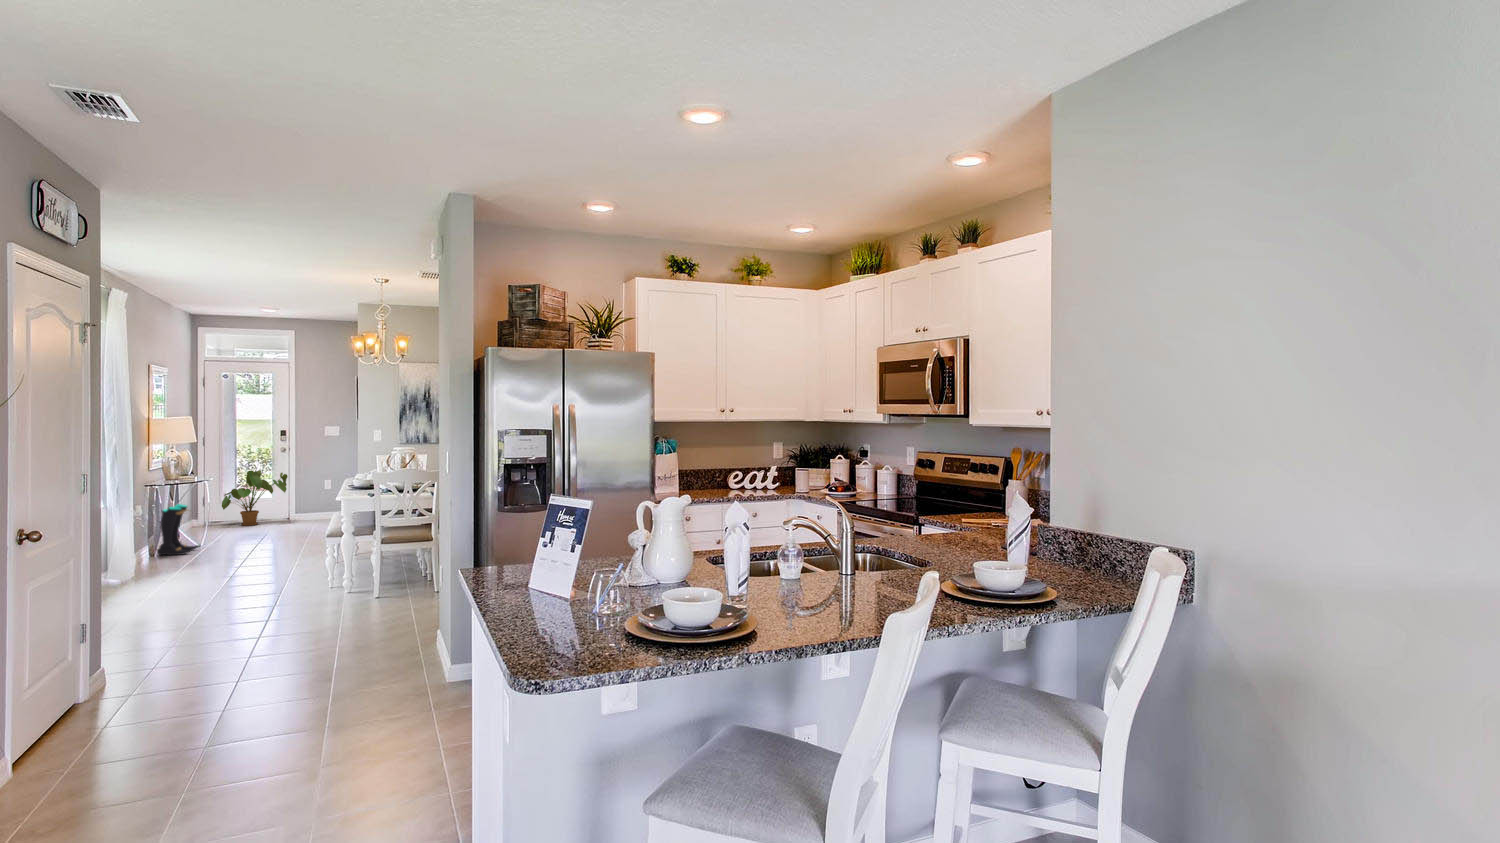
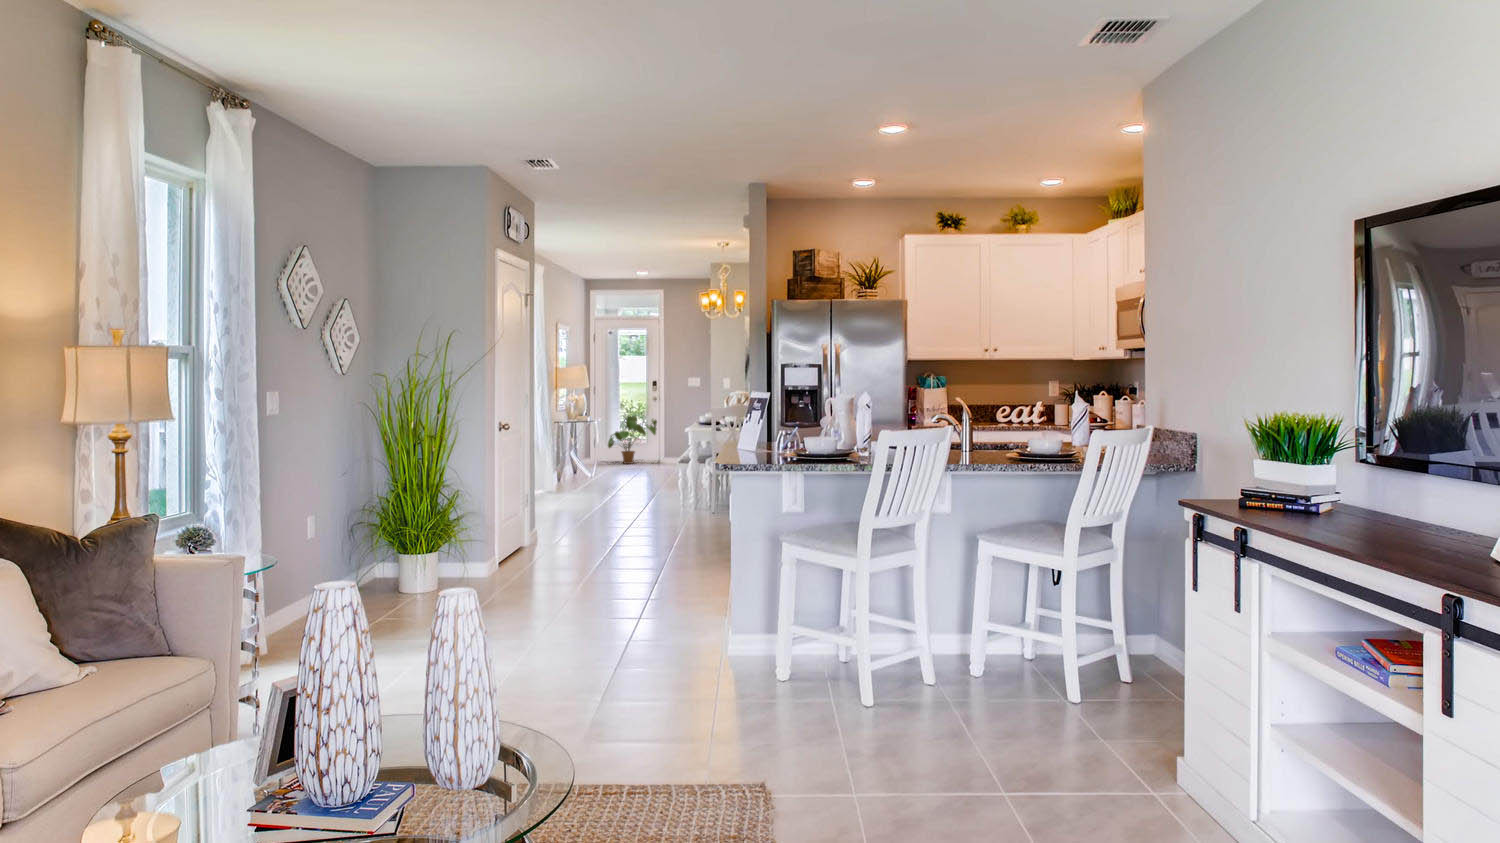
boots: present [157,504,199,555] -> none [561,438,592,479]

